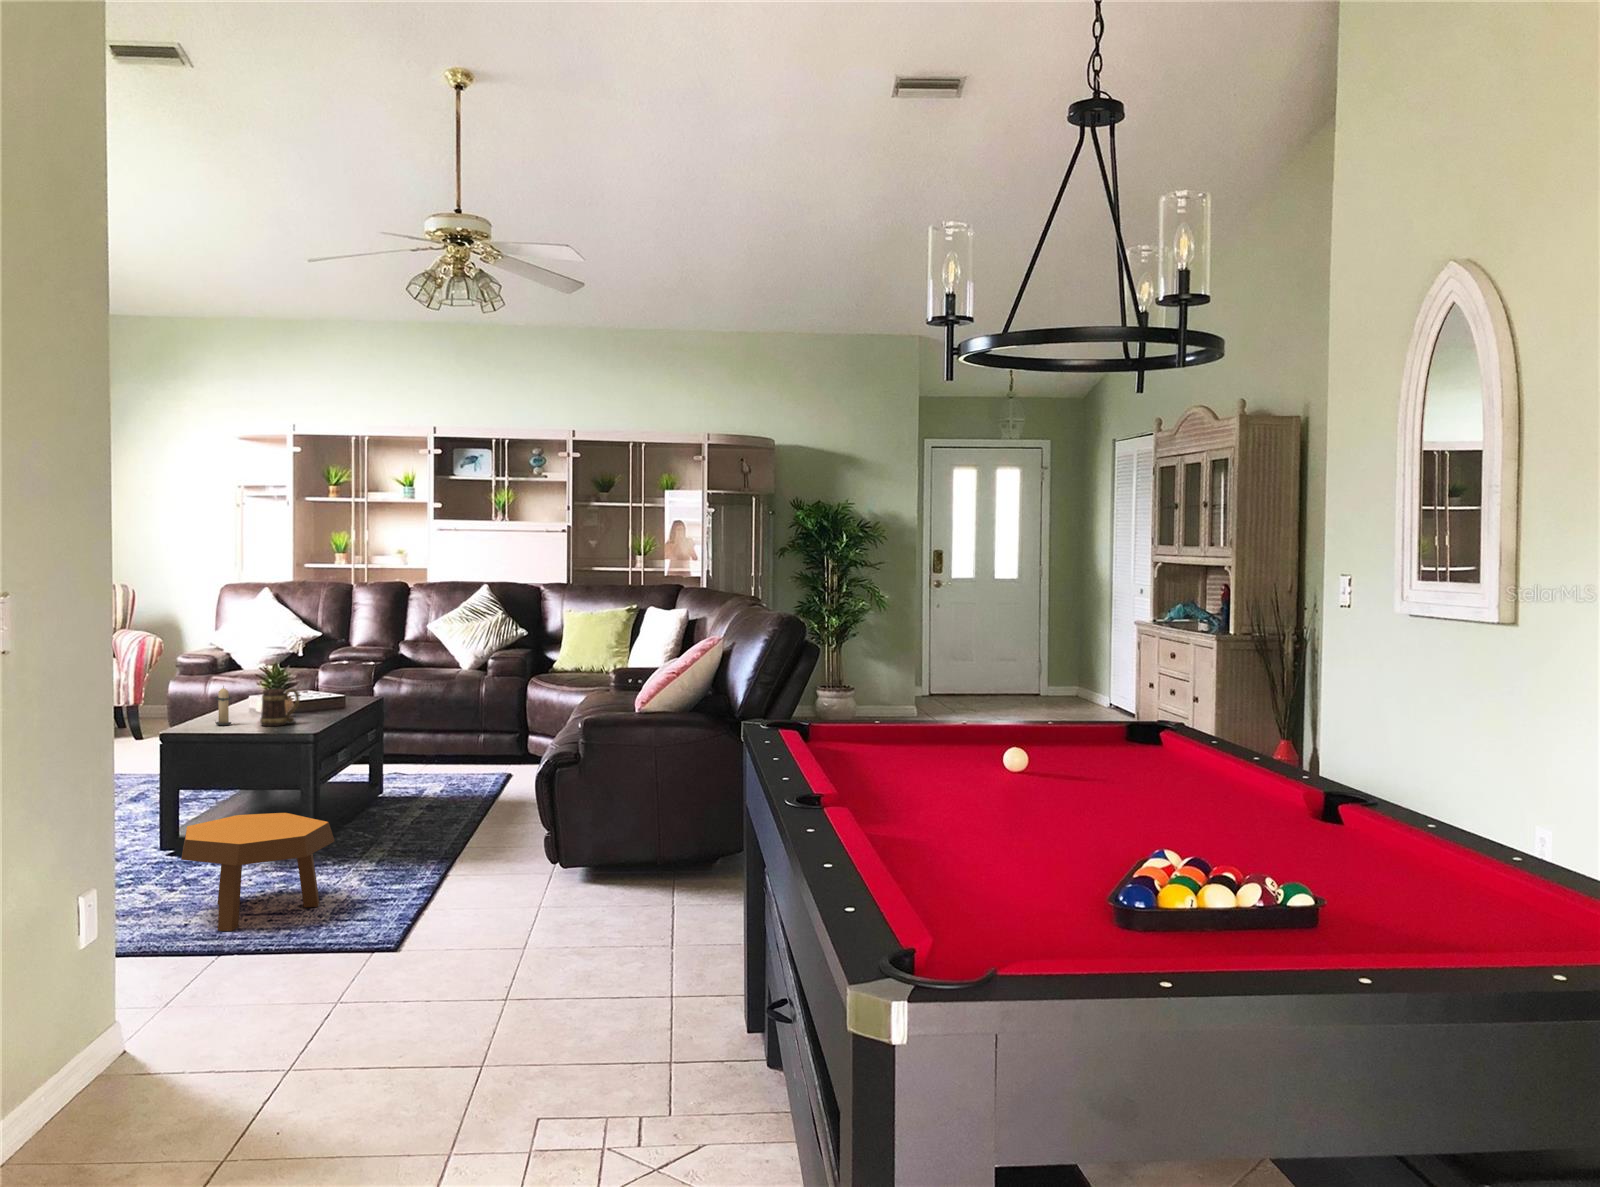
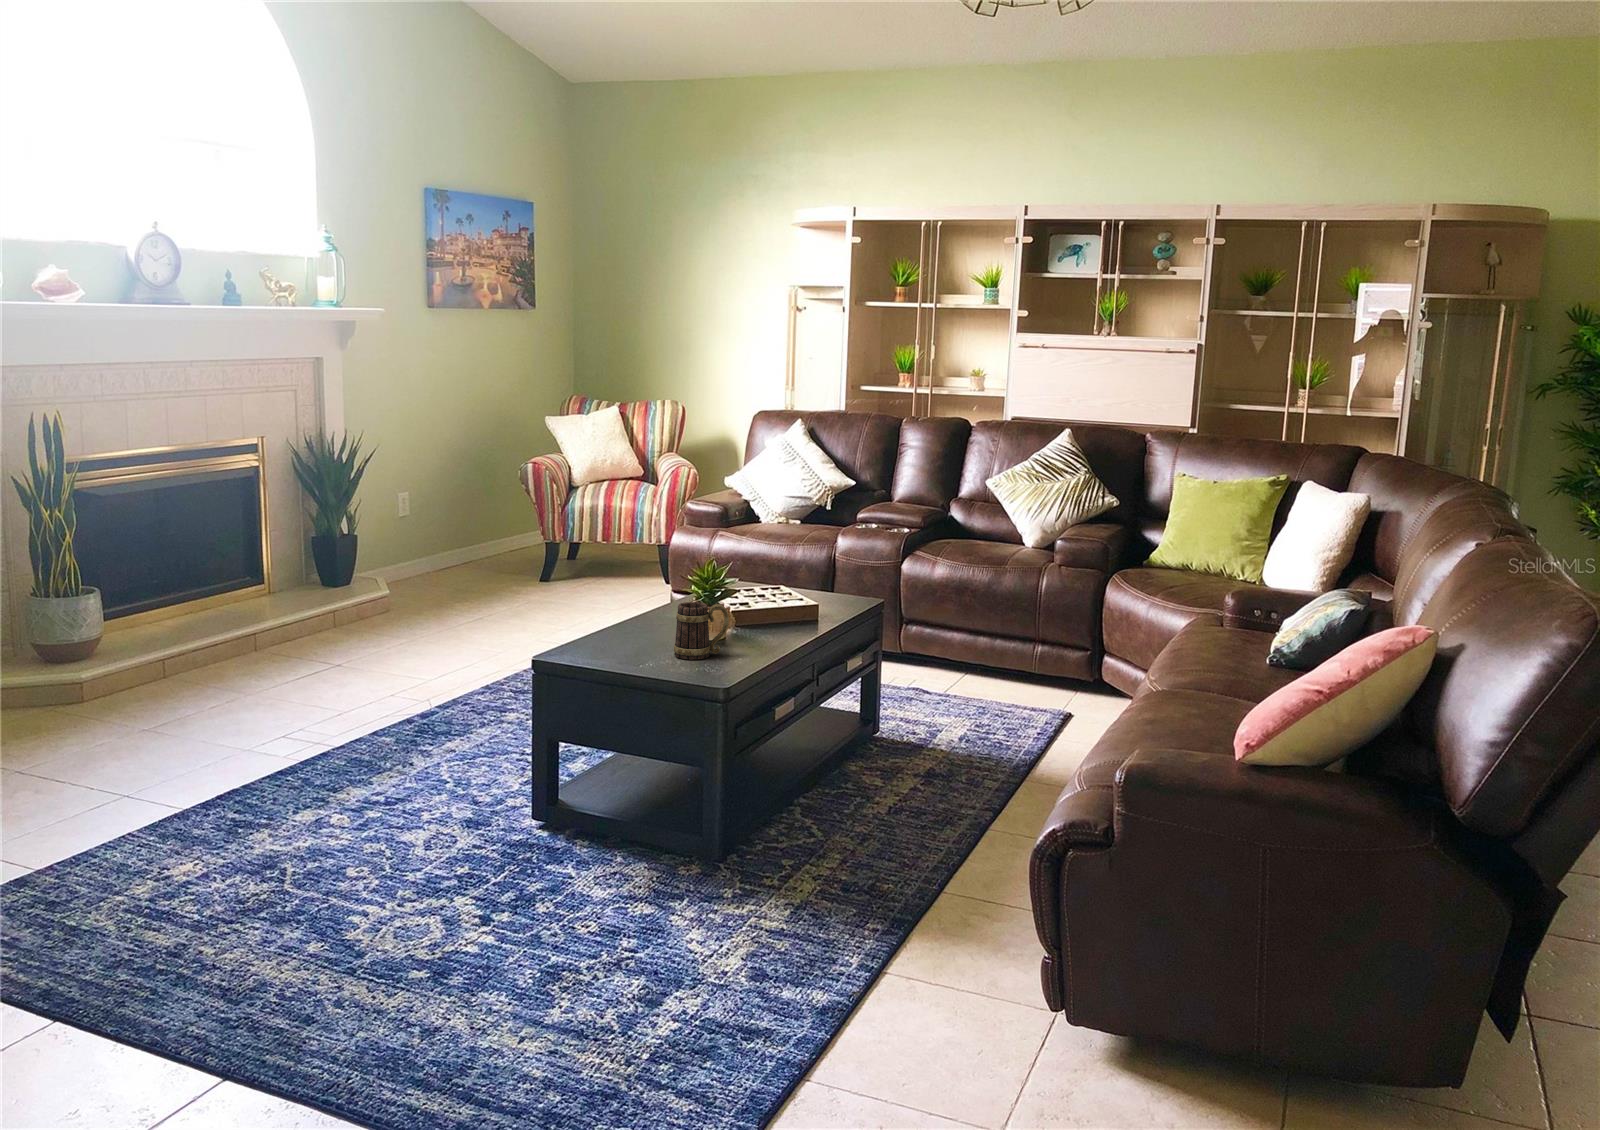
candle: present [215,687,232,725] -> none [618,590,646,648]
footstool: present [181,813,335,931] -> none [454,824,693,1048]

